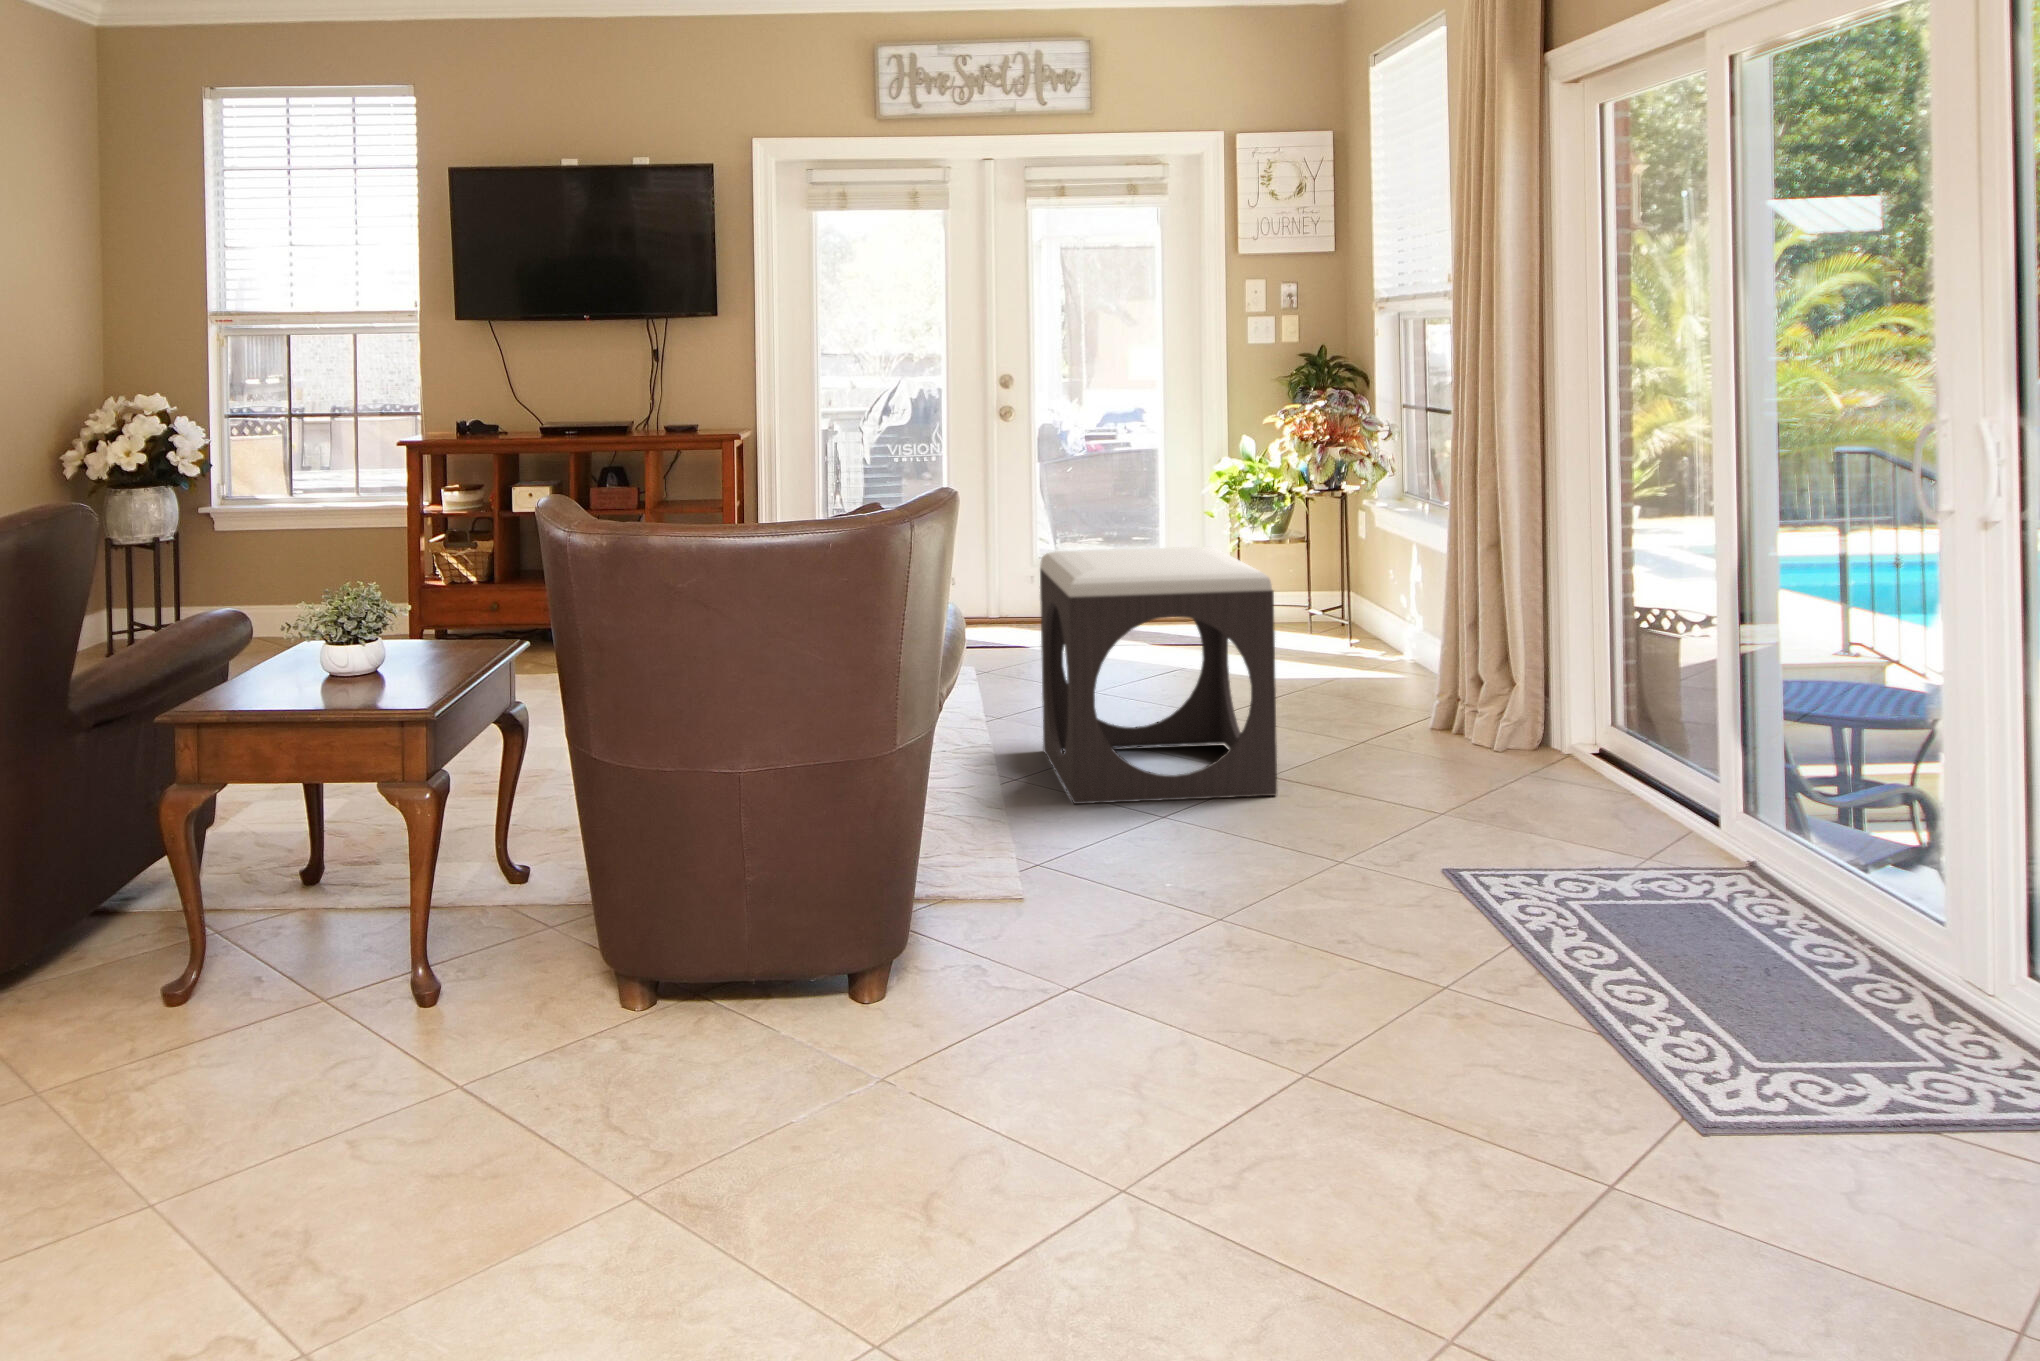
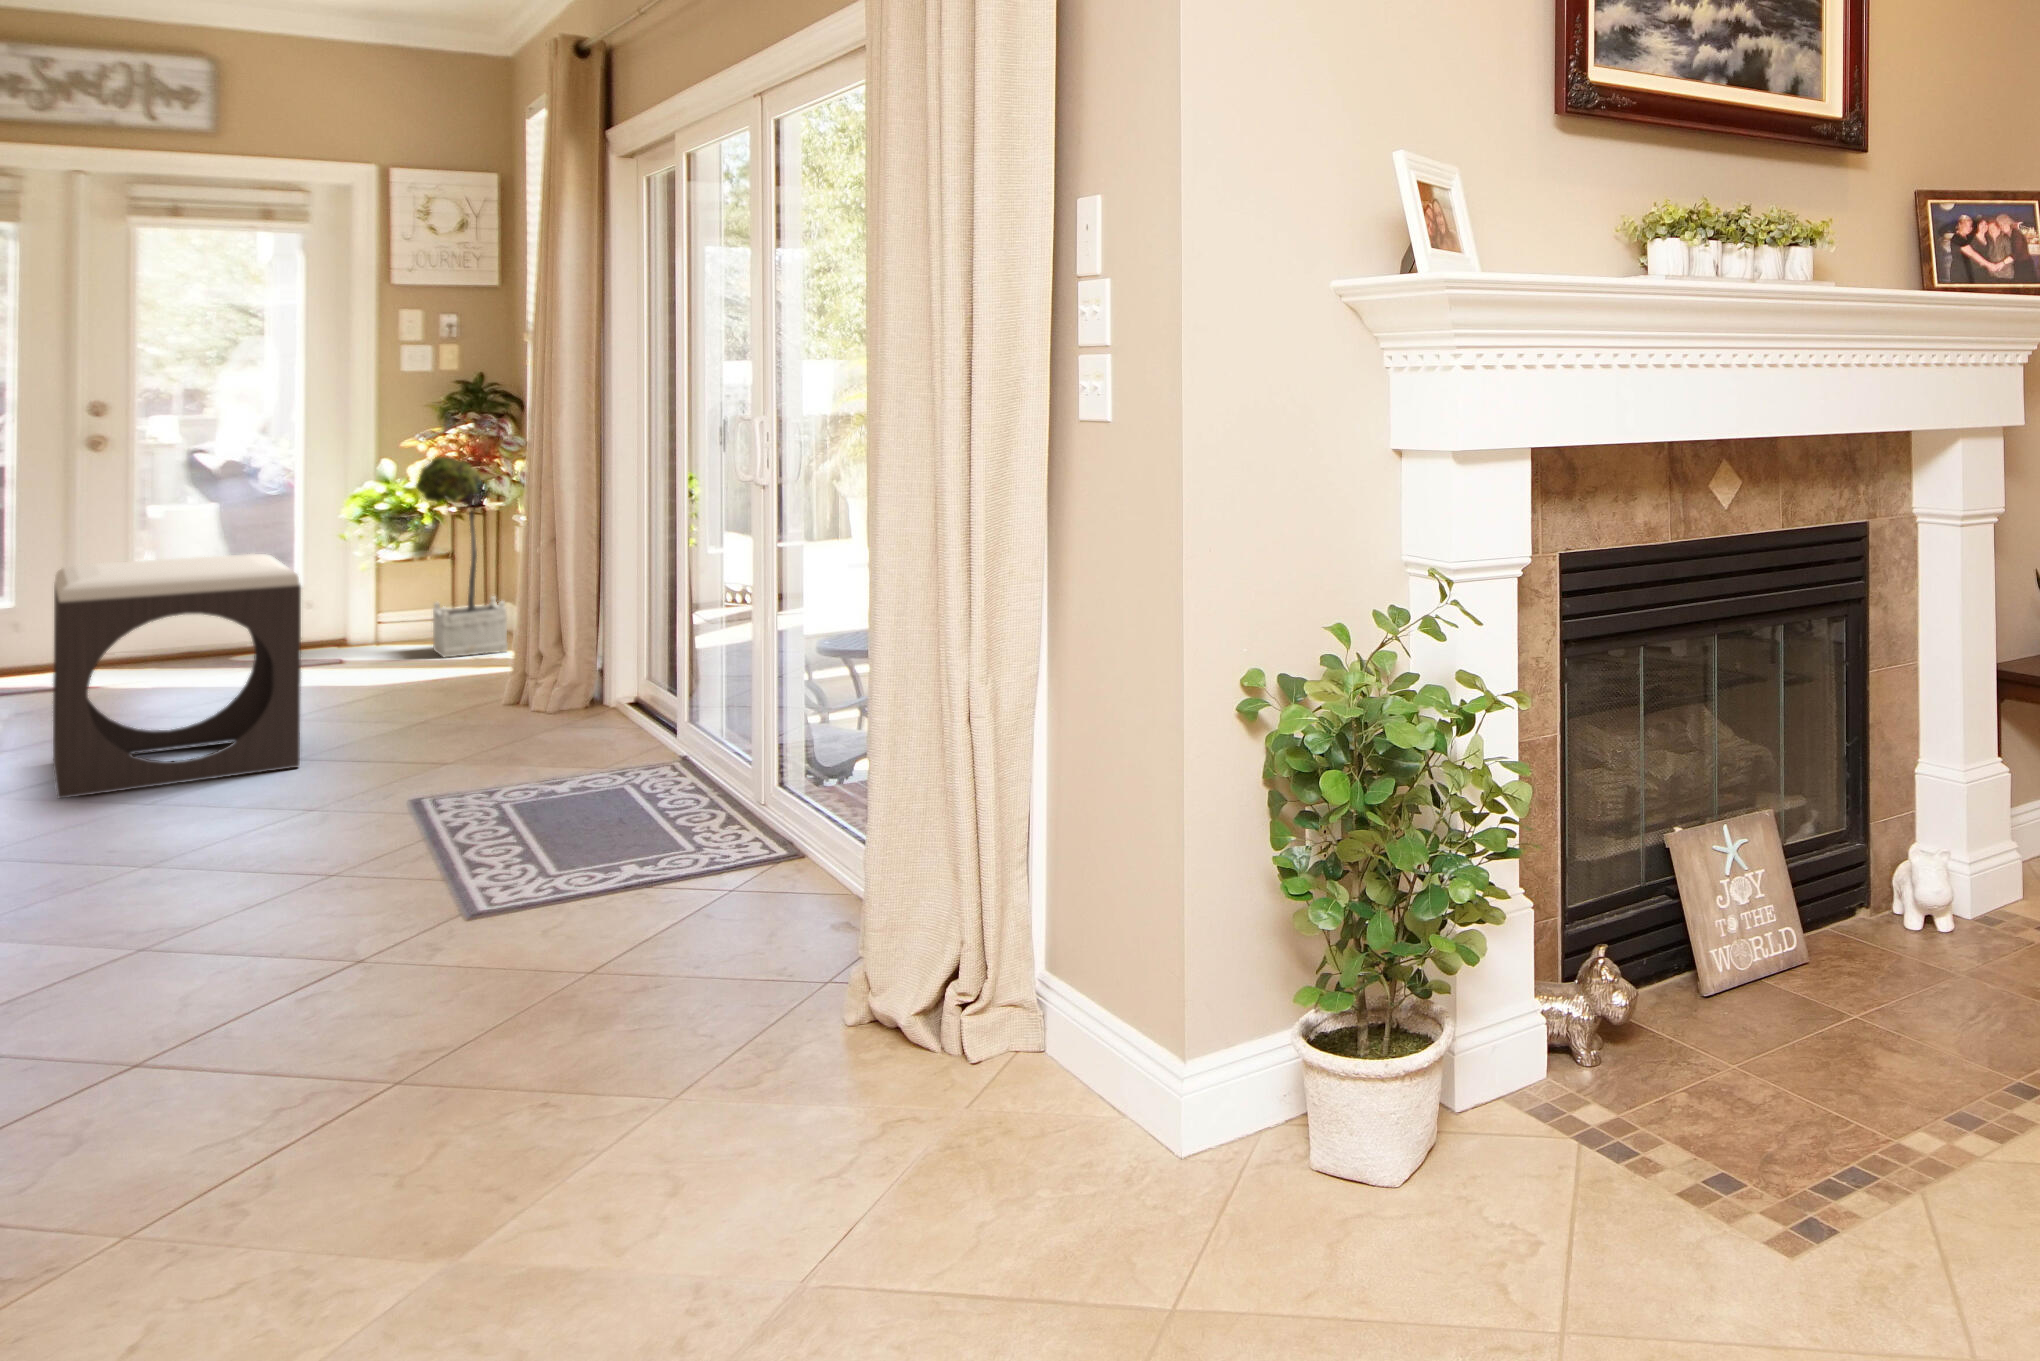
potted tree: none [1277,426,1372,651] -> present [416,457,508,658]

